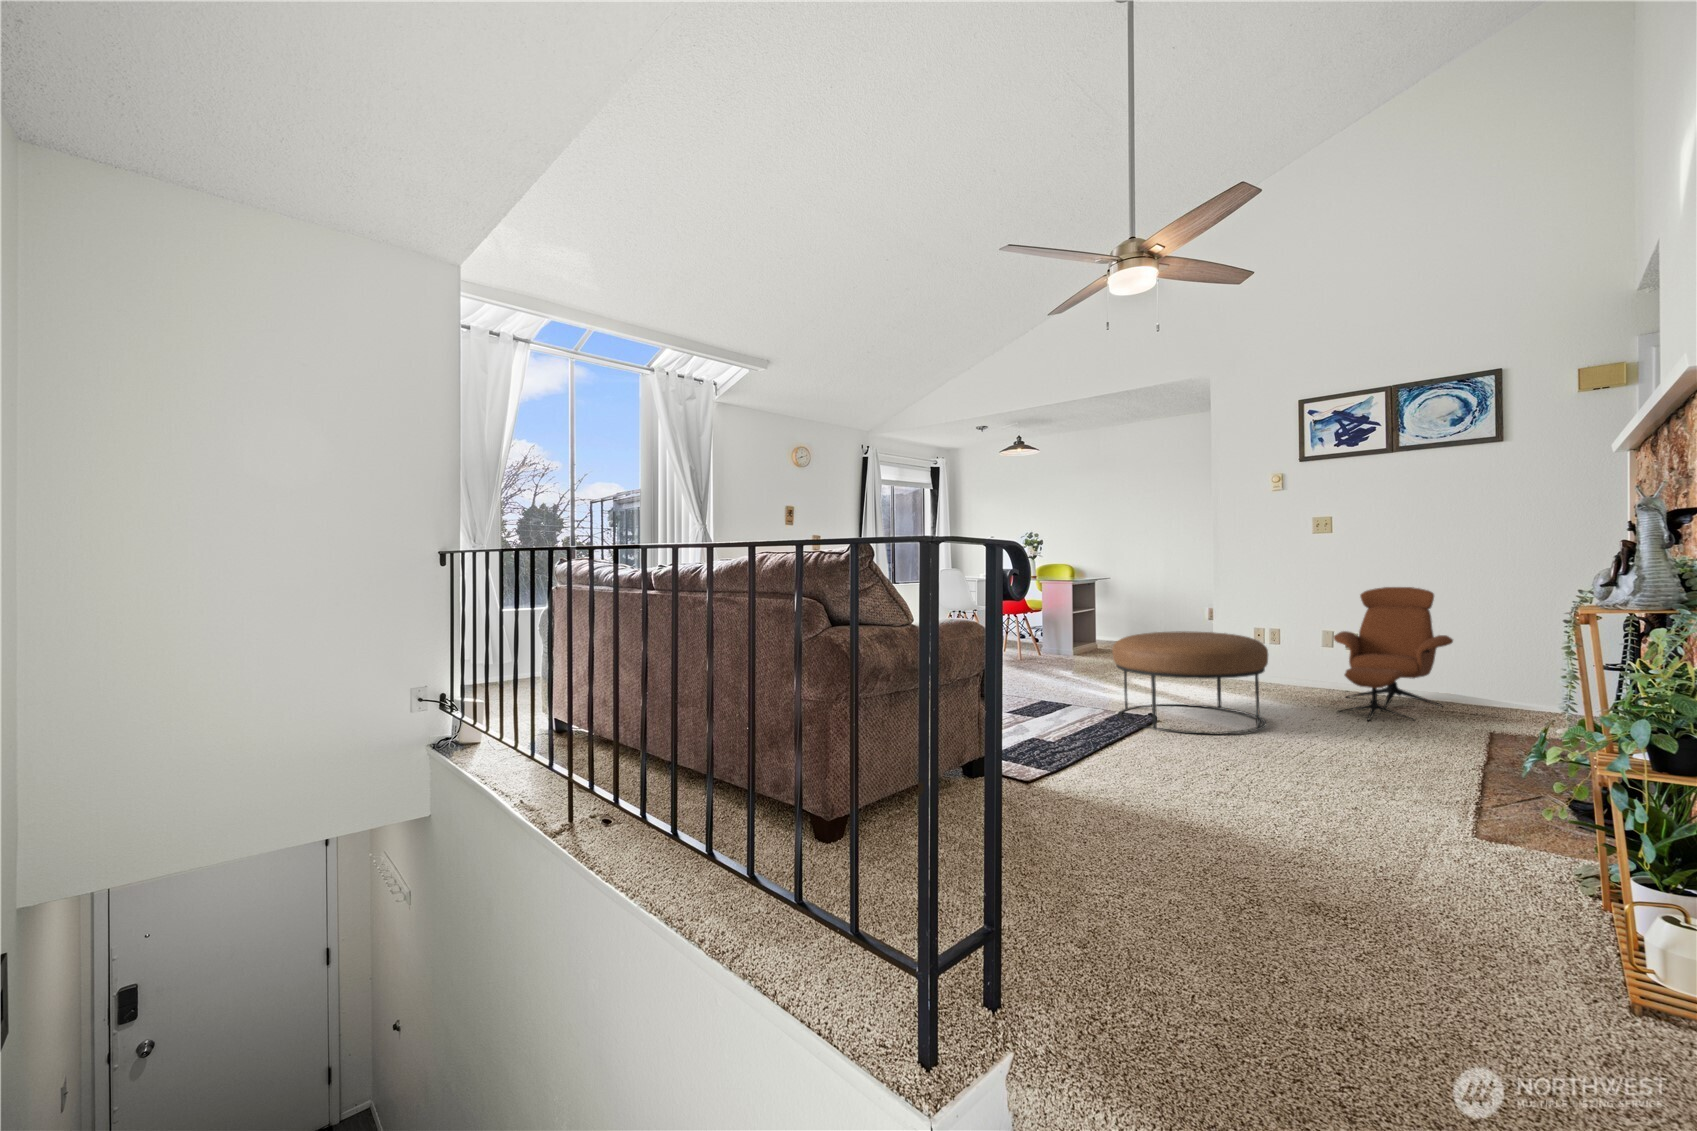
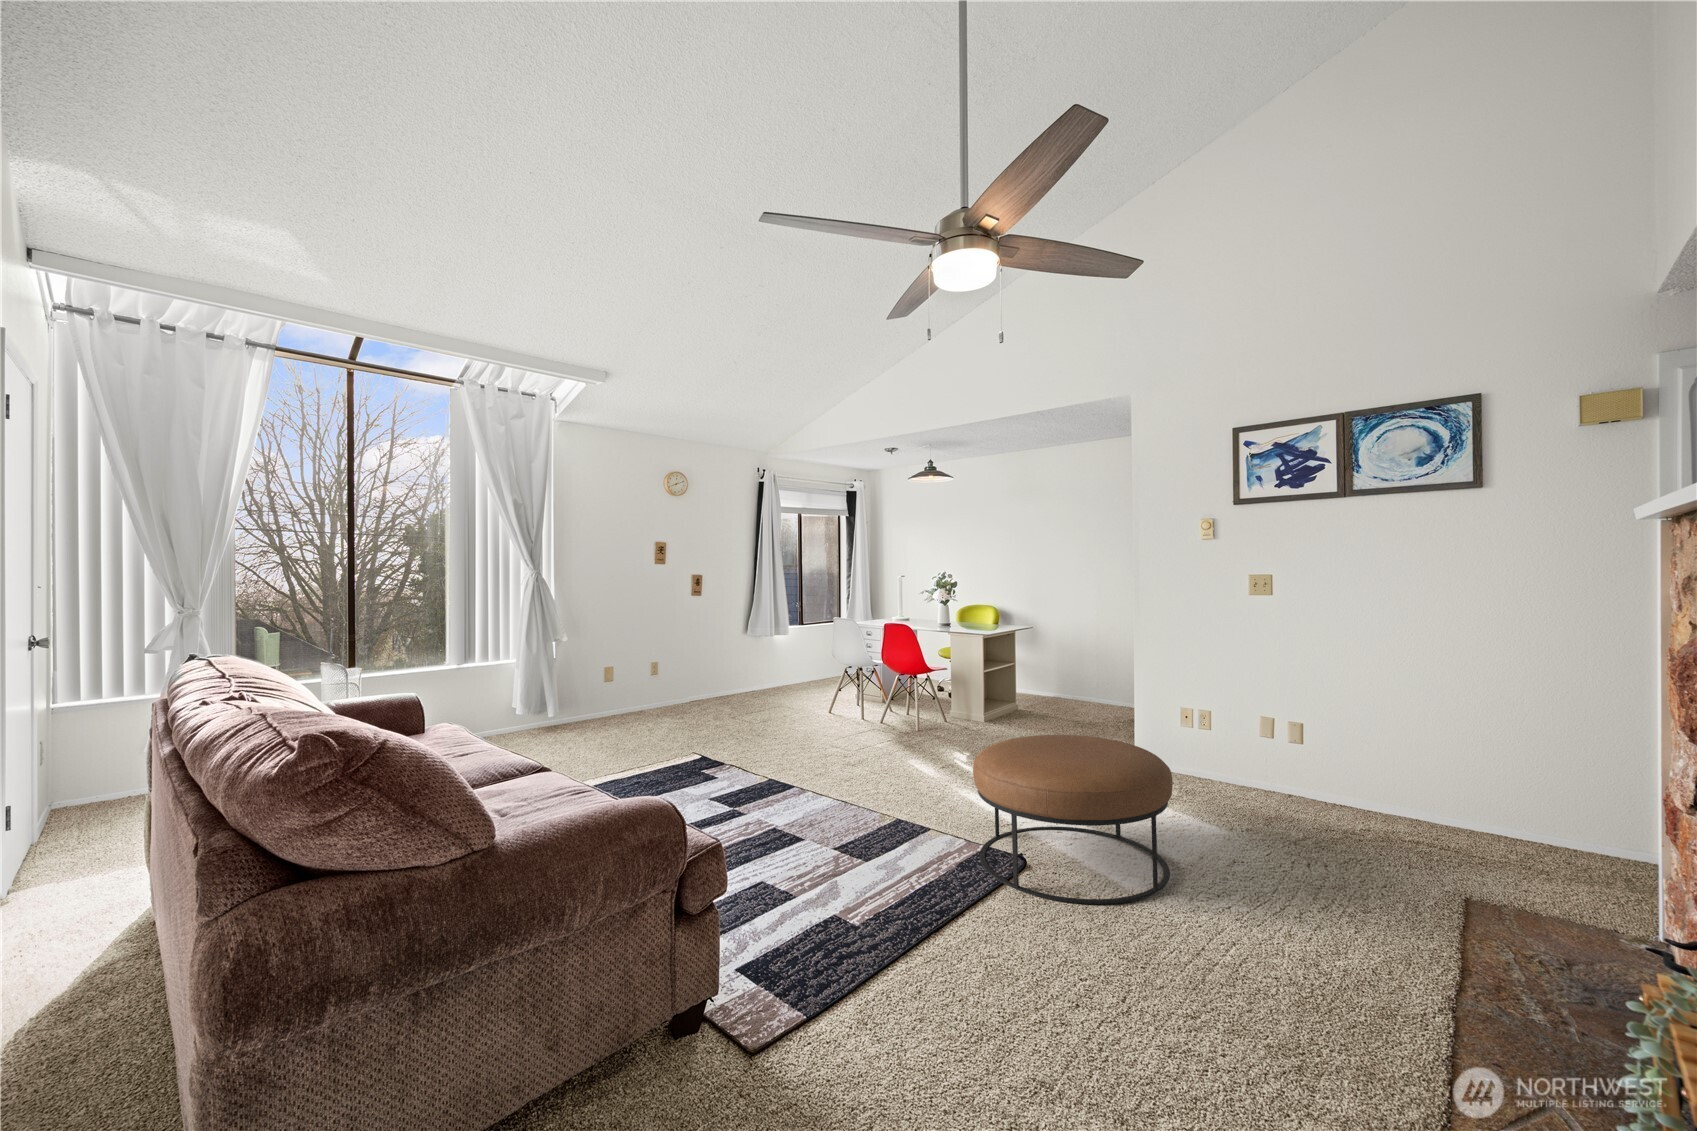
lounge chair: present [1334,587,1453,721] -> none [1270,669,1422,870]

